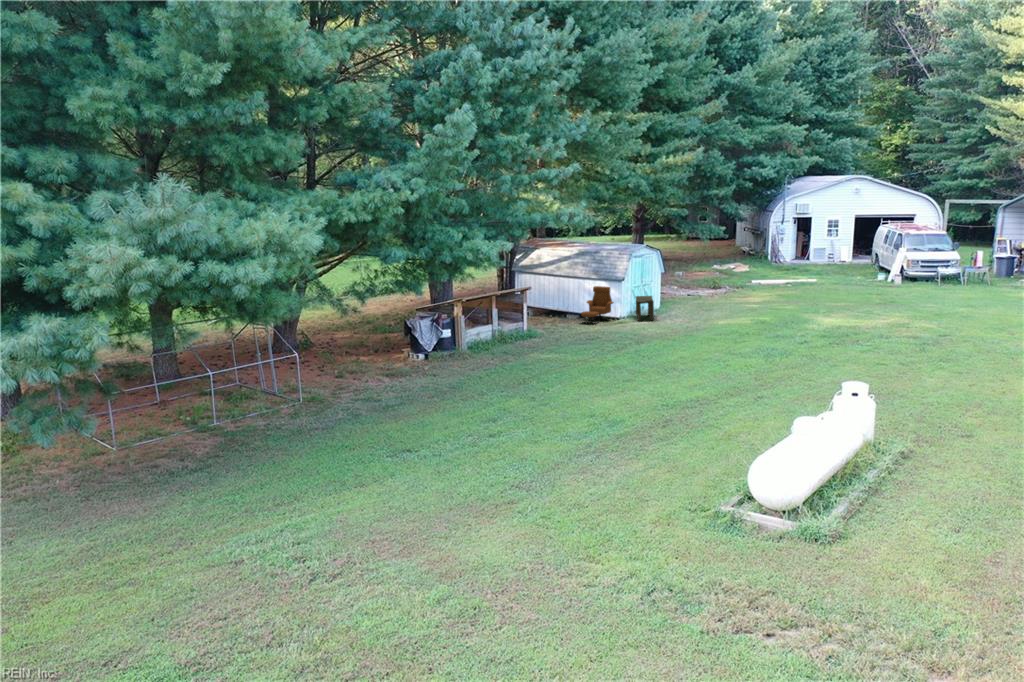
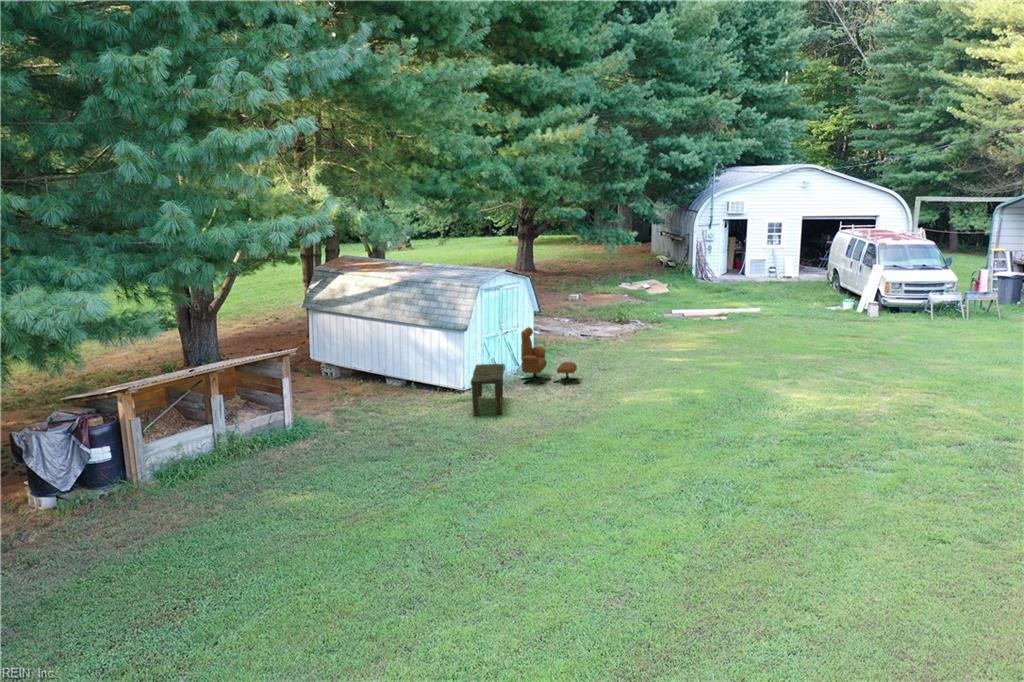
lounge chair: present [581,286,614,324] -> present [521,327,580,385]

